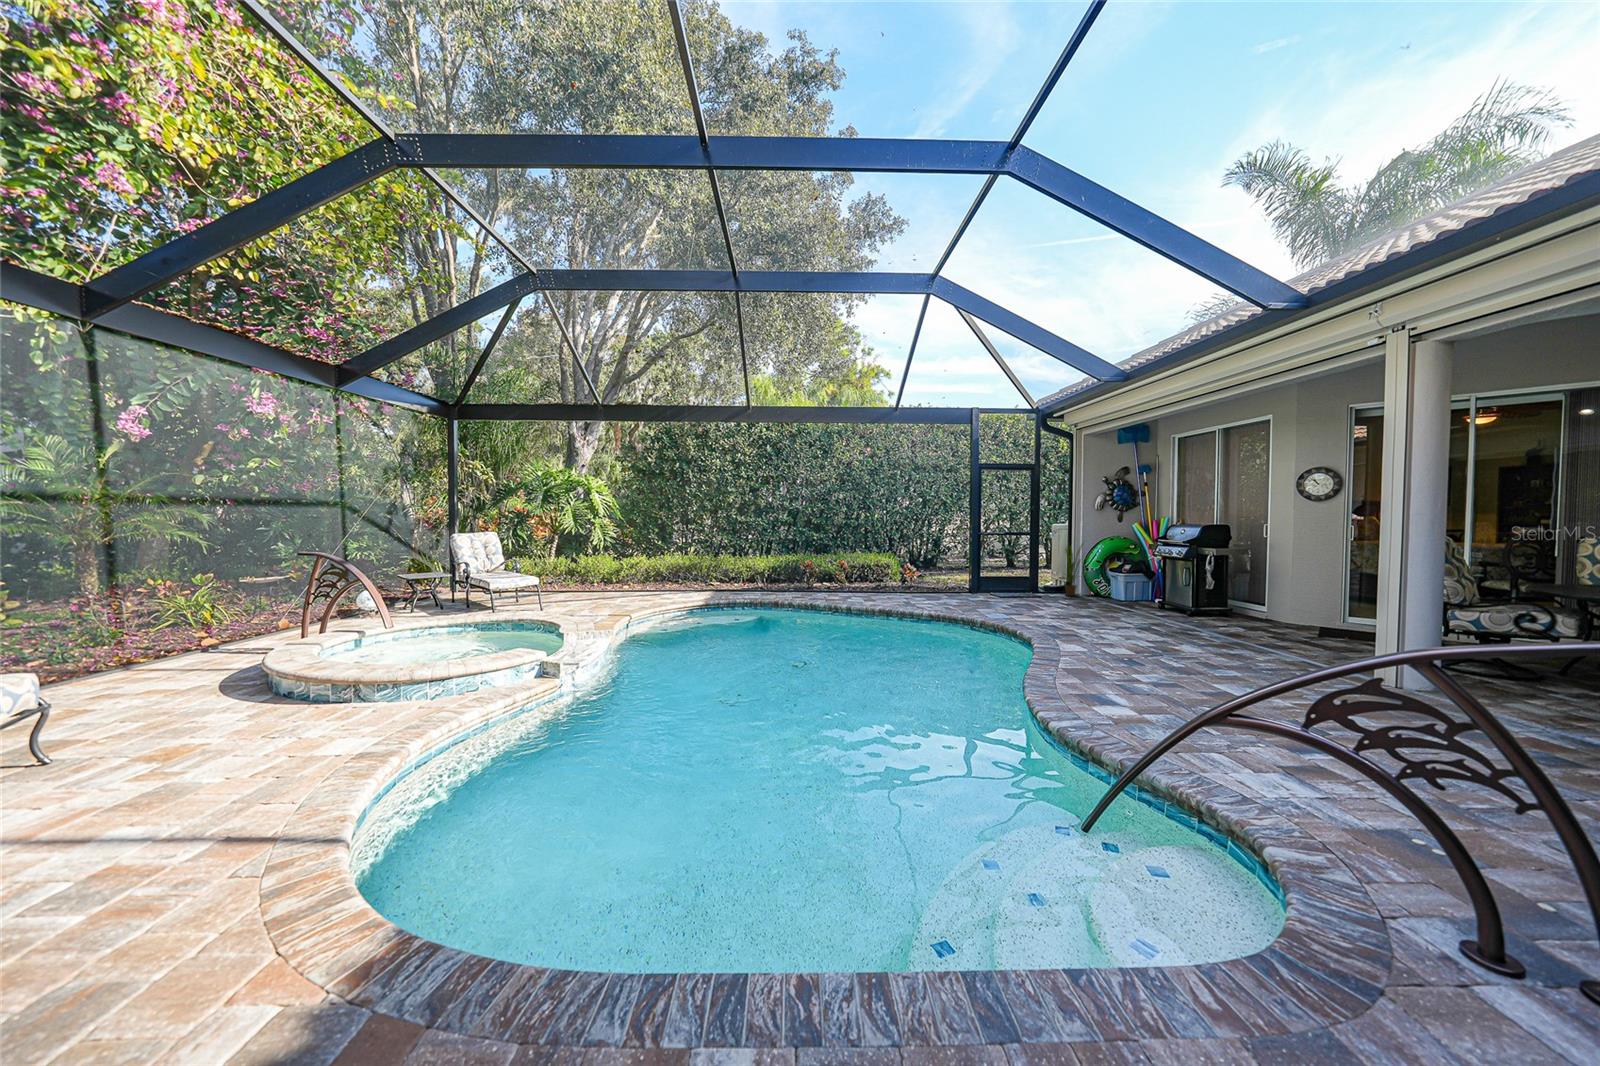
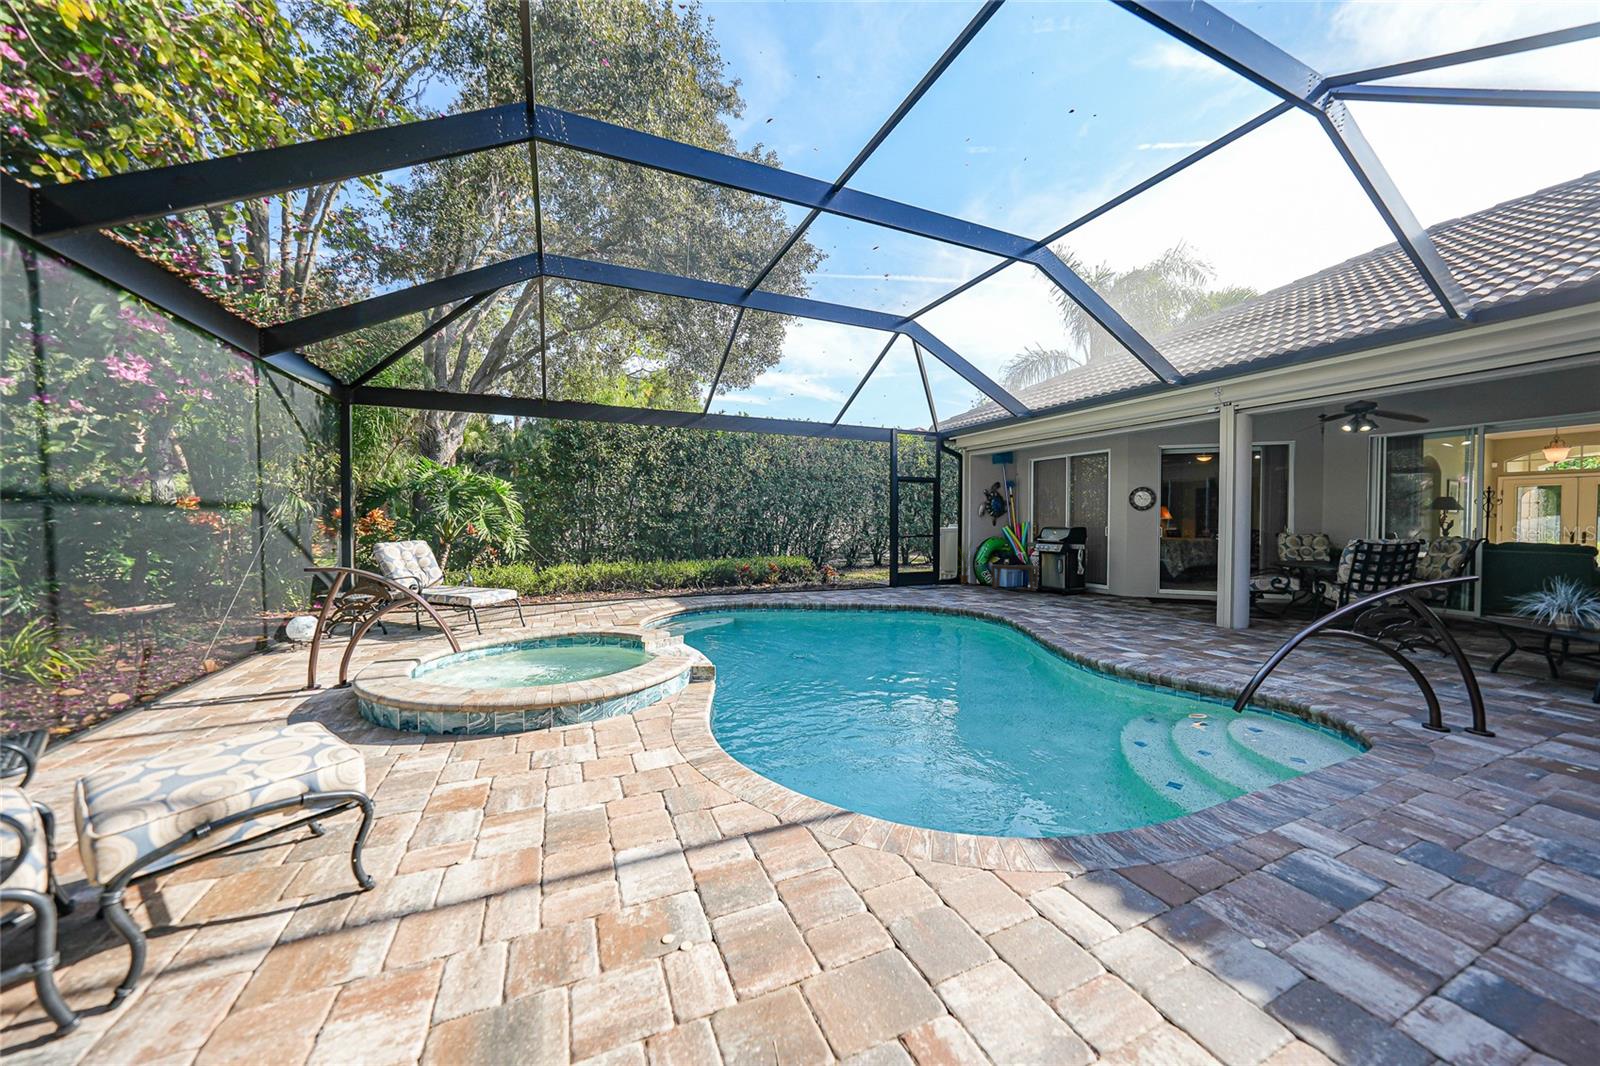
bench: none [1094,572,1164,611] -> present [991,565,1039,591]

